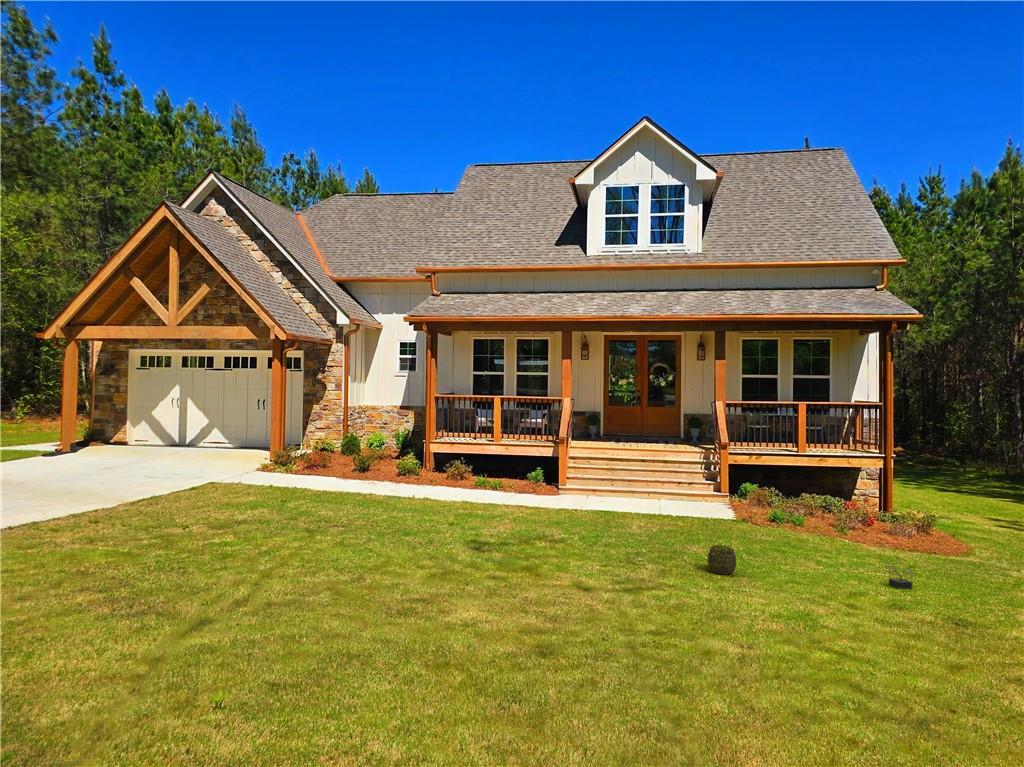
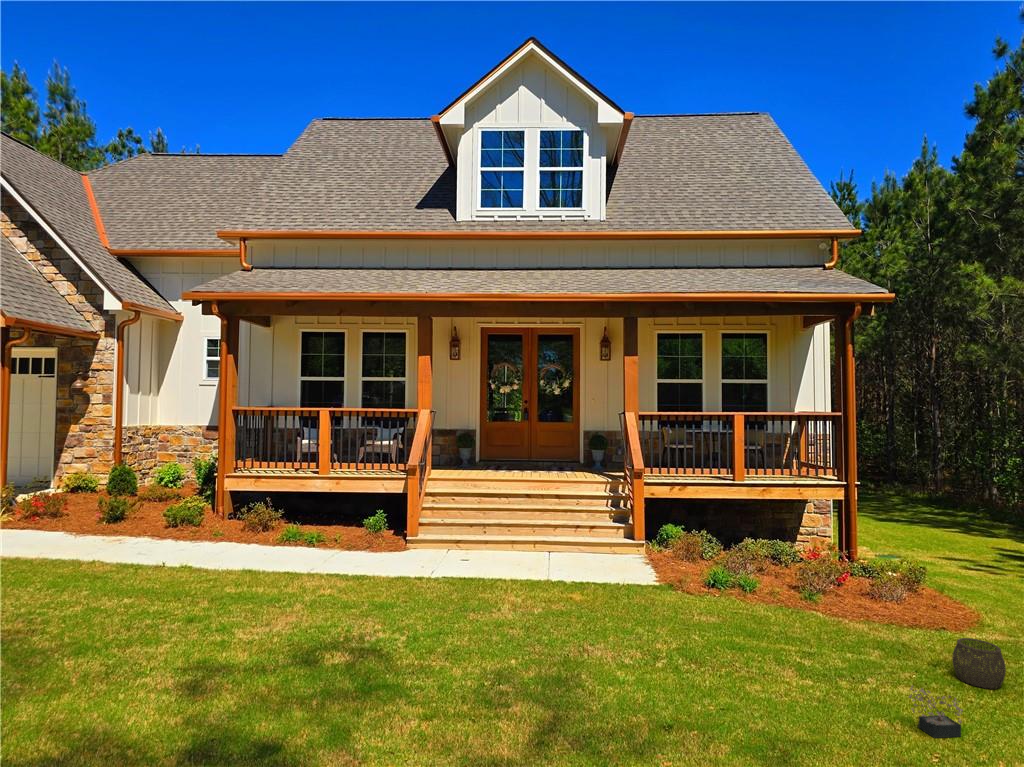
woven basket: present [708,545,736,575] -> present [952,638,1006,689]

